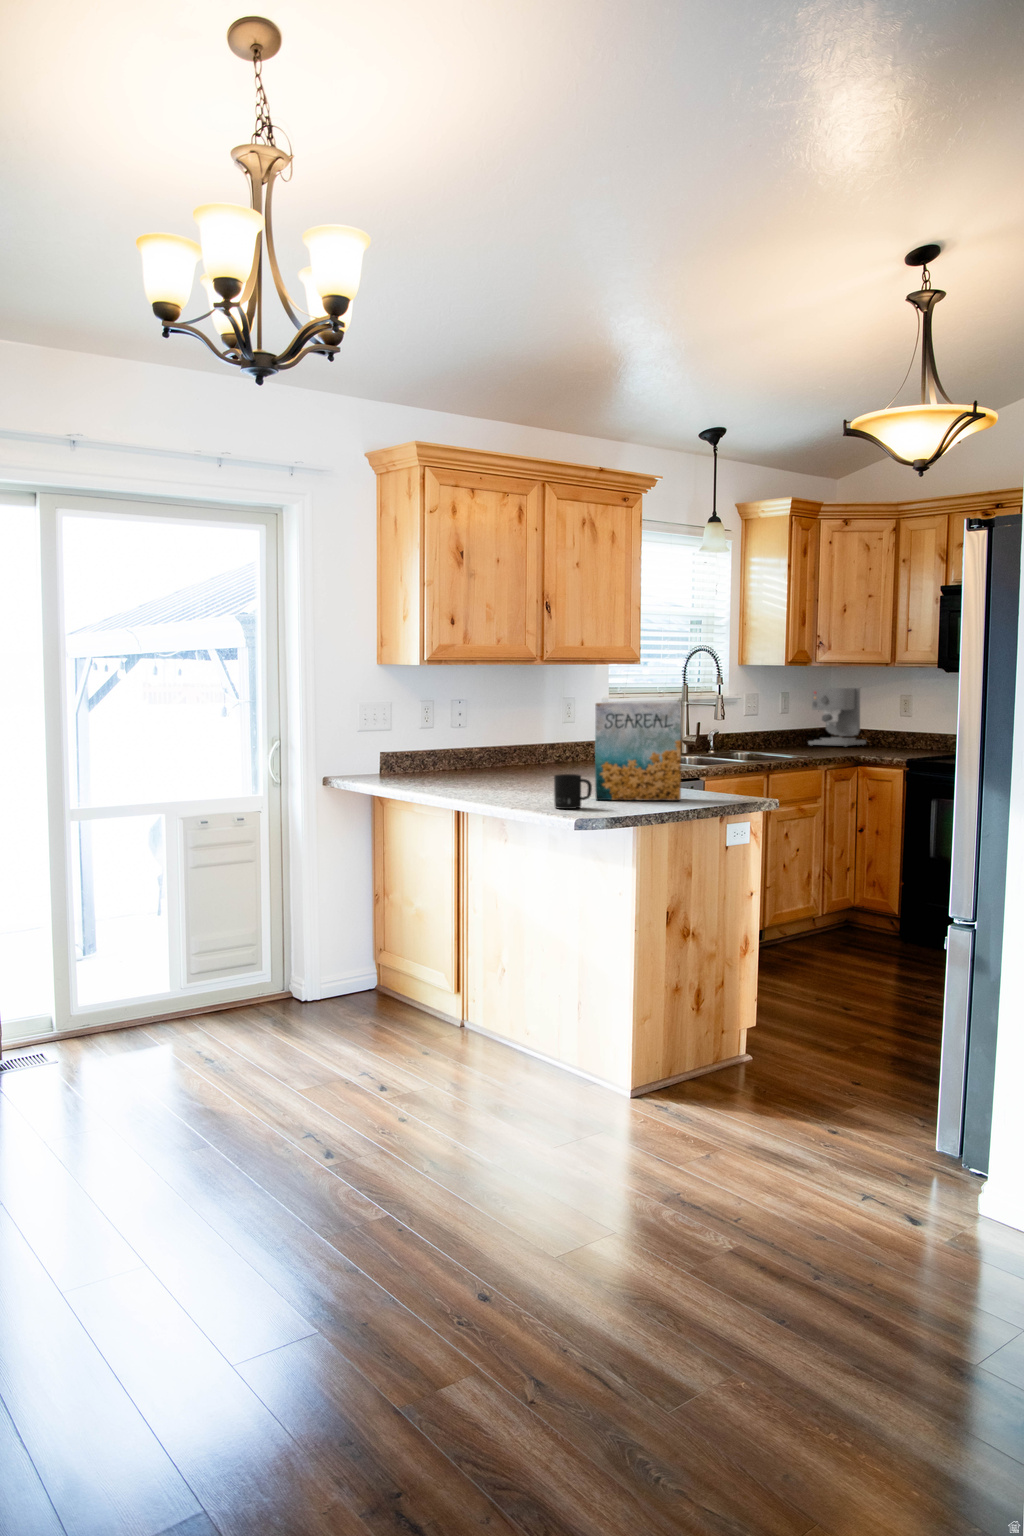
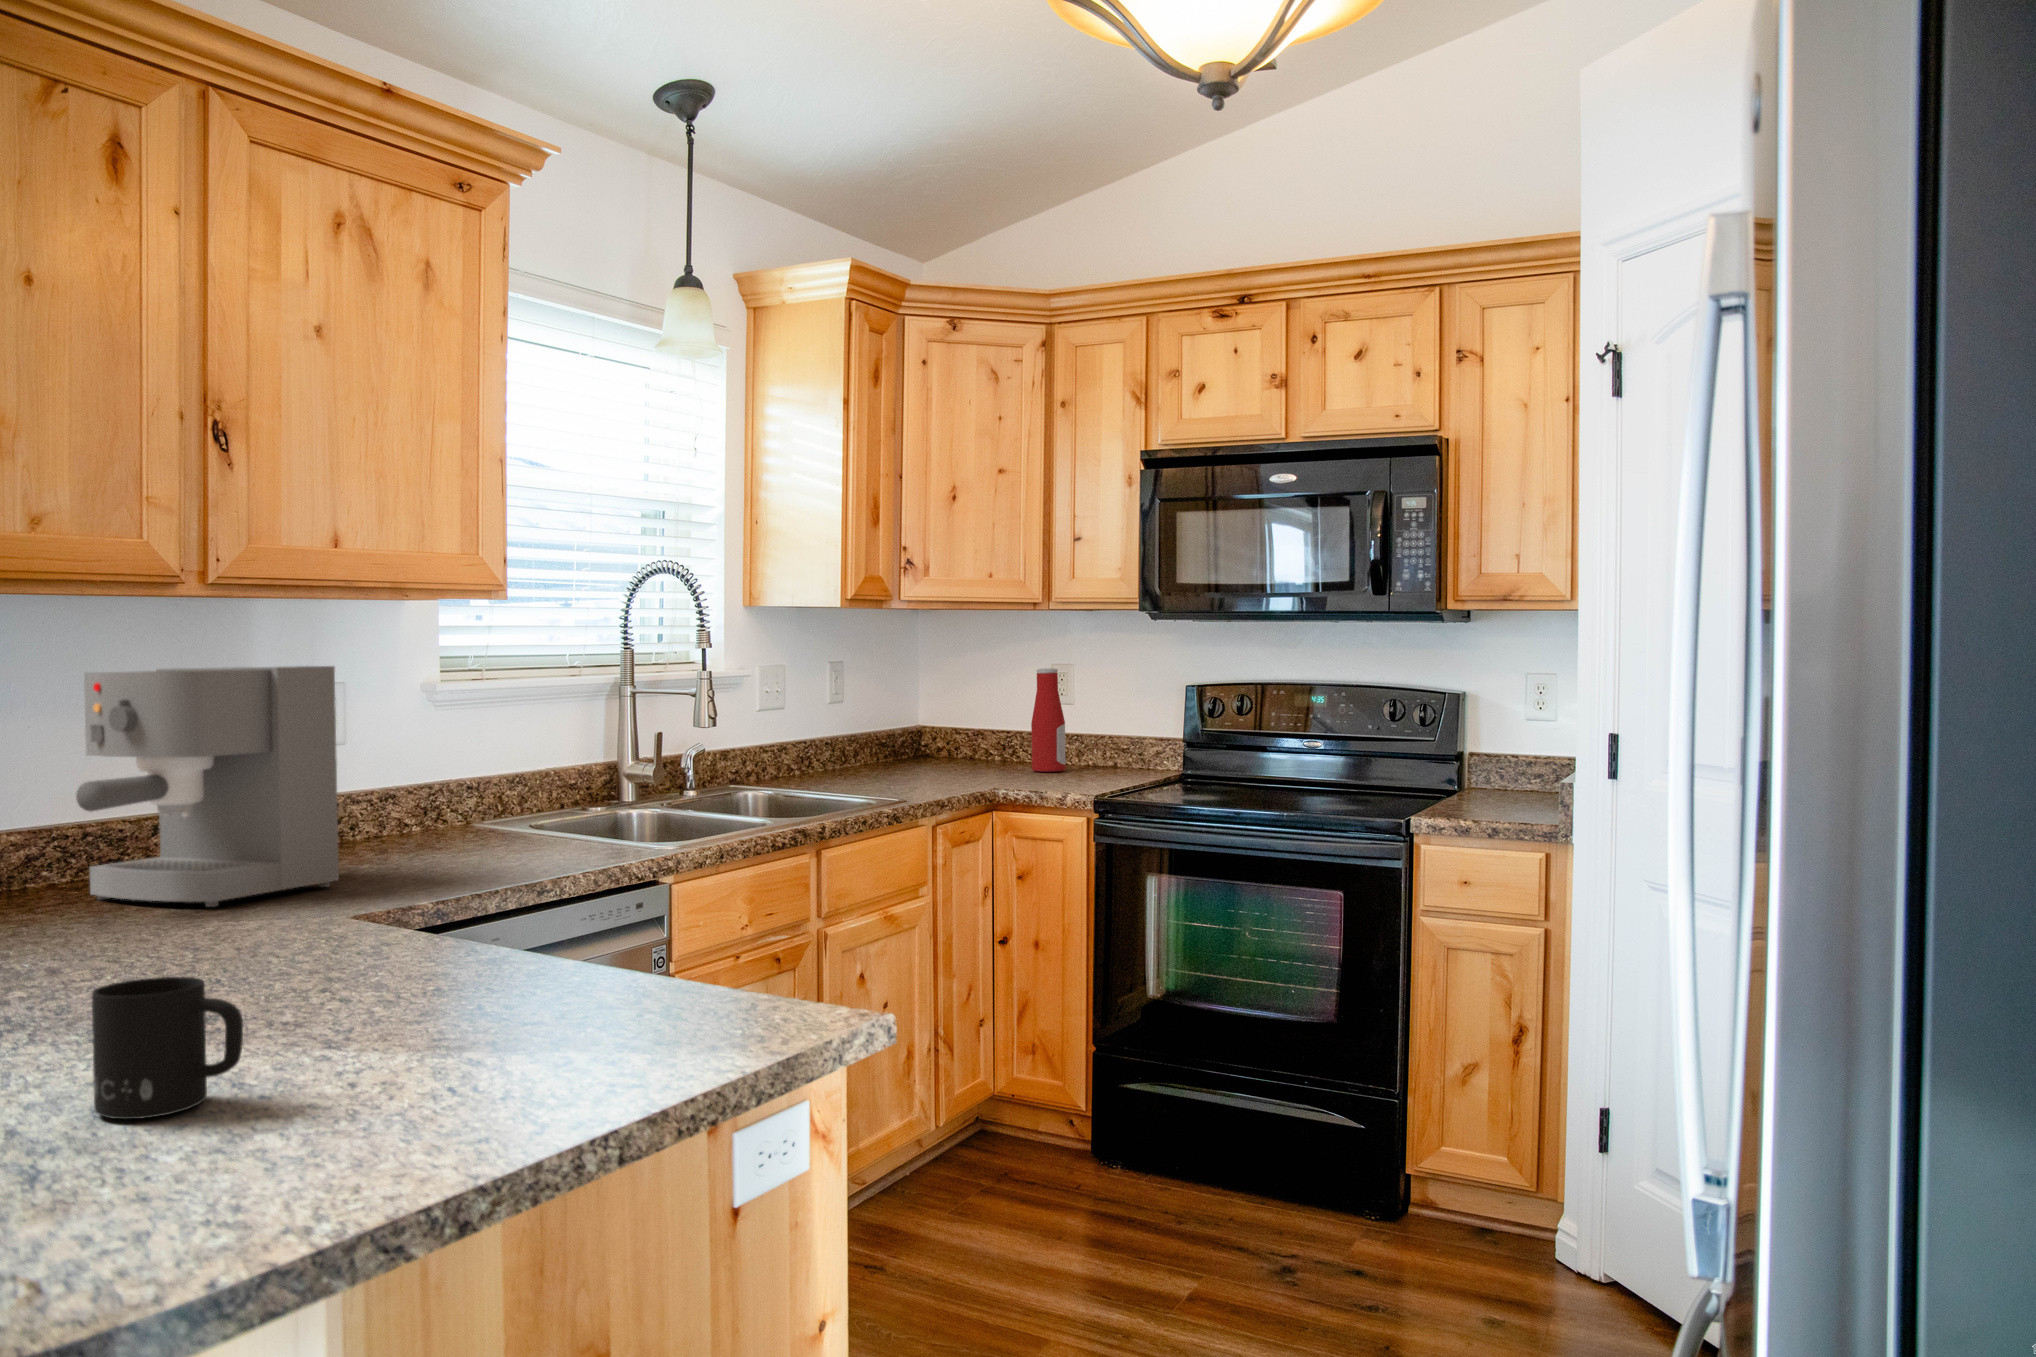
coffee maker: present [808,688,866,747] -> present [76,666,339,907]
bottle: none [885,696,904,749] -> present [1031,668,1066,772]
cereal box: present [595,702,681,800] -> none [290,703,589,1037]

